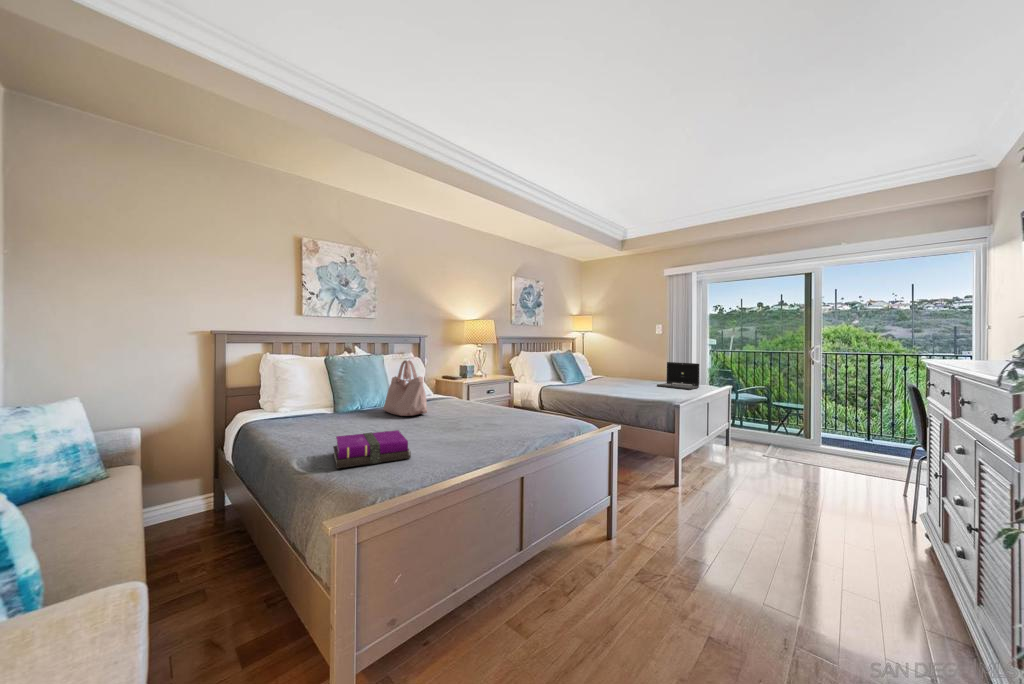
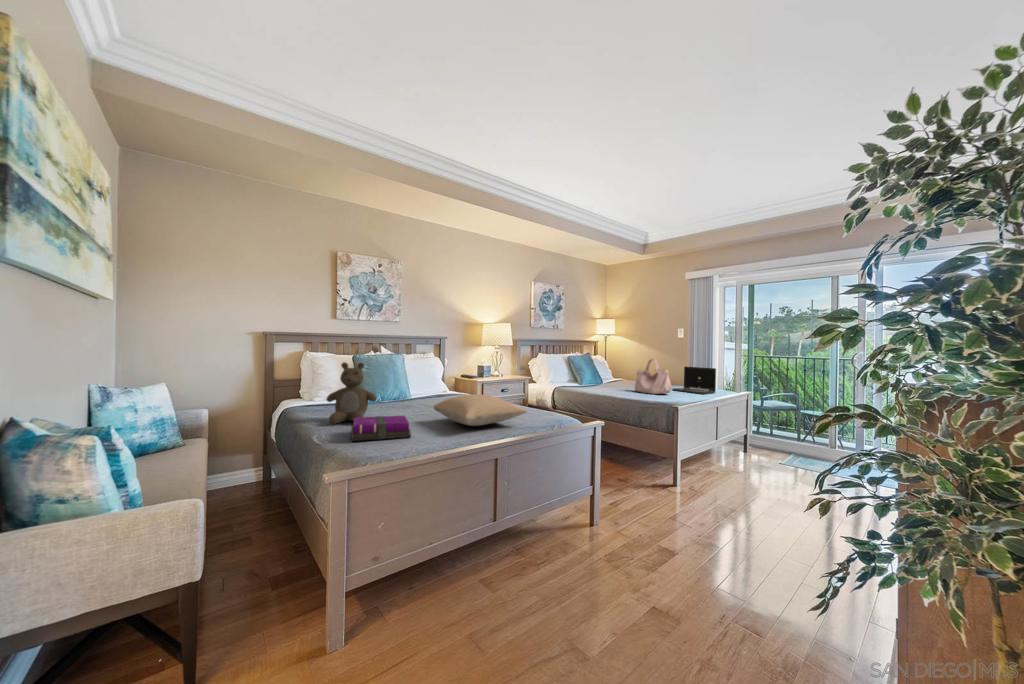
handbag: present [383,360,427,416] -> present [635,359,671,394]
teddy bear: none [298,367,360,443] -> present [327,362,377,424]
pillow: none [430,402,540,439] -> present [434,394,527,426]

